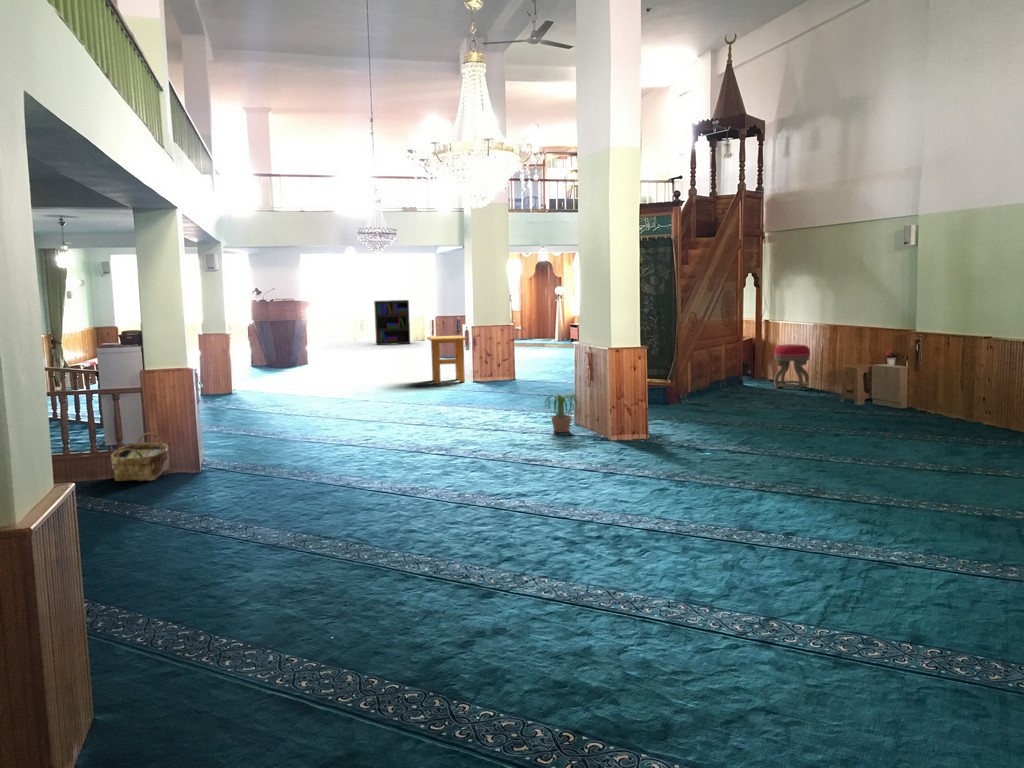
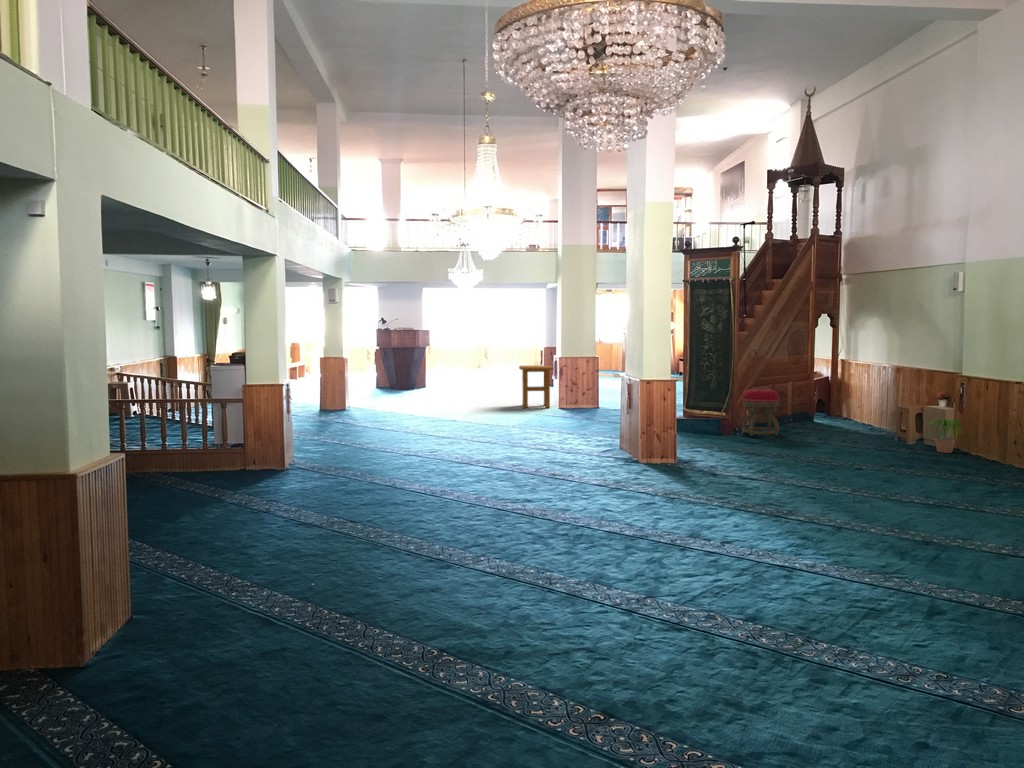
bookshelf: present [374,300,410,345] -> none [495,331,527,372]
stool: present [774,344,810,389] -> present [742,389,780,436]
potted plant: present [545,393,577,432] -> present [929,418,962,453]
woven basket: present [111,432,169,481] -> none [222,435,267,473]

